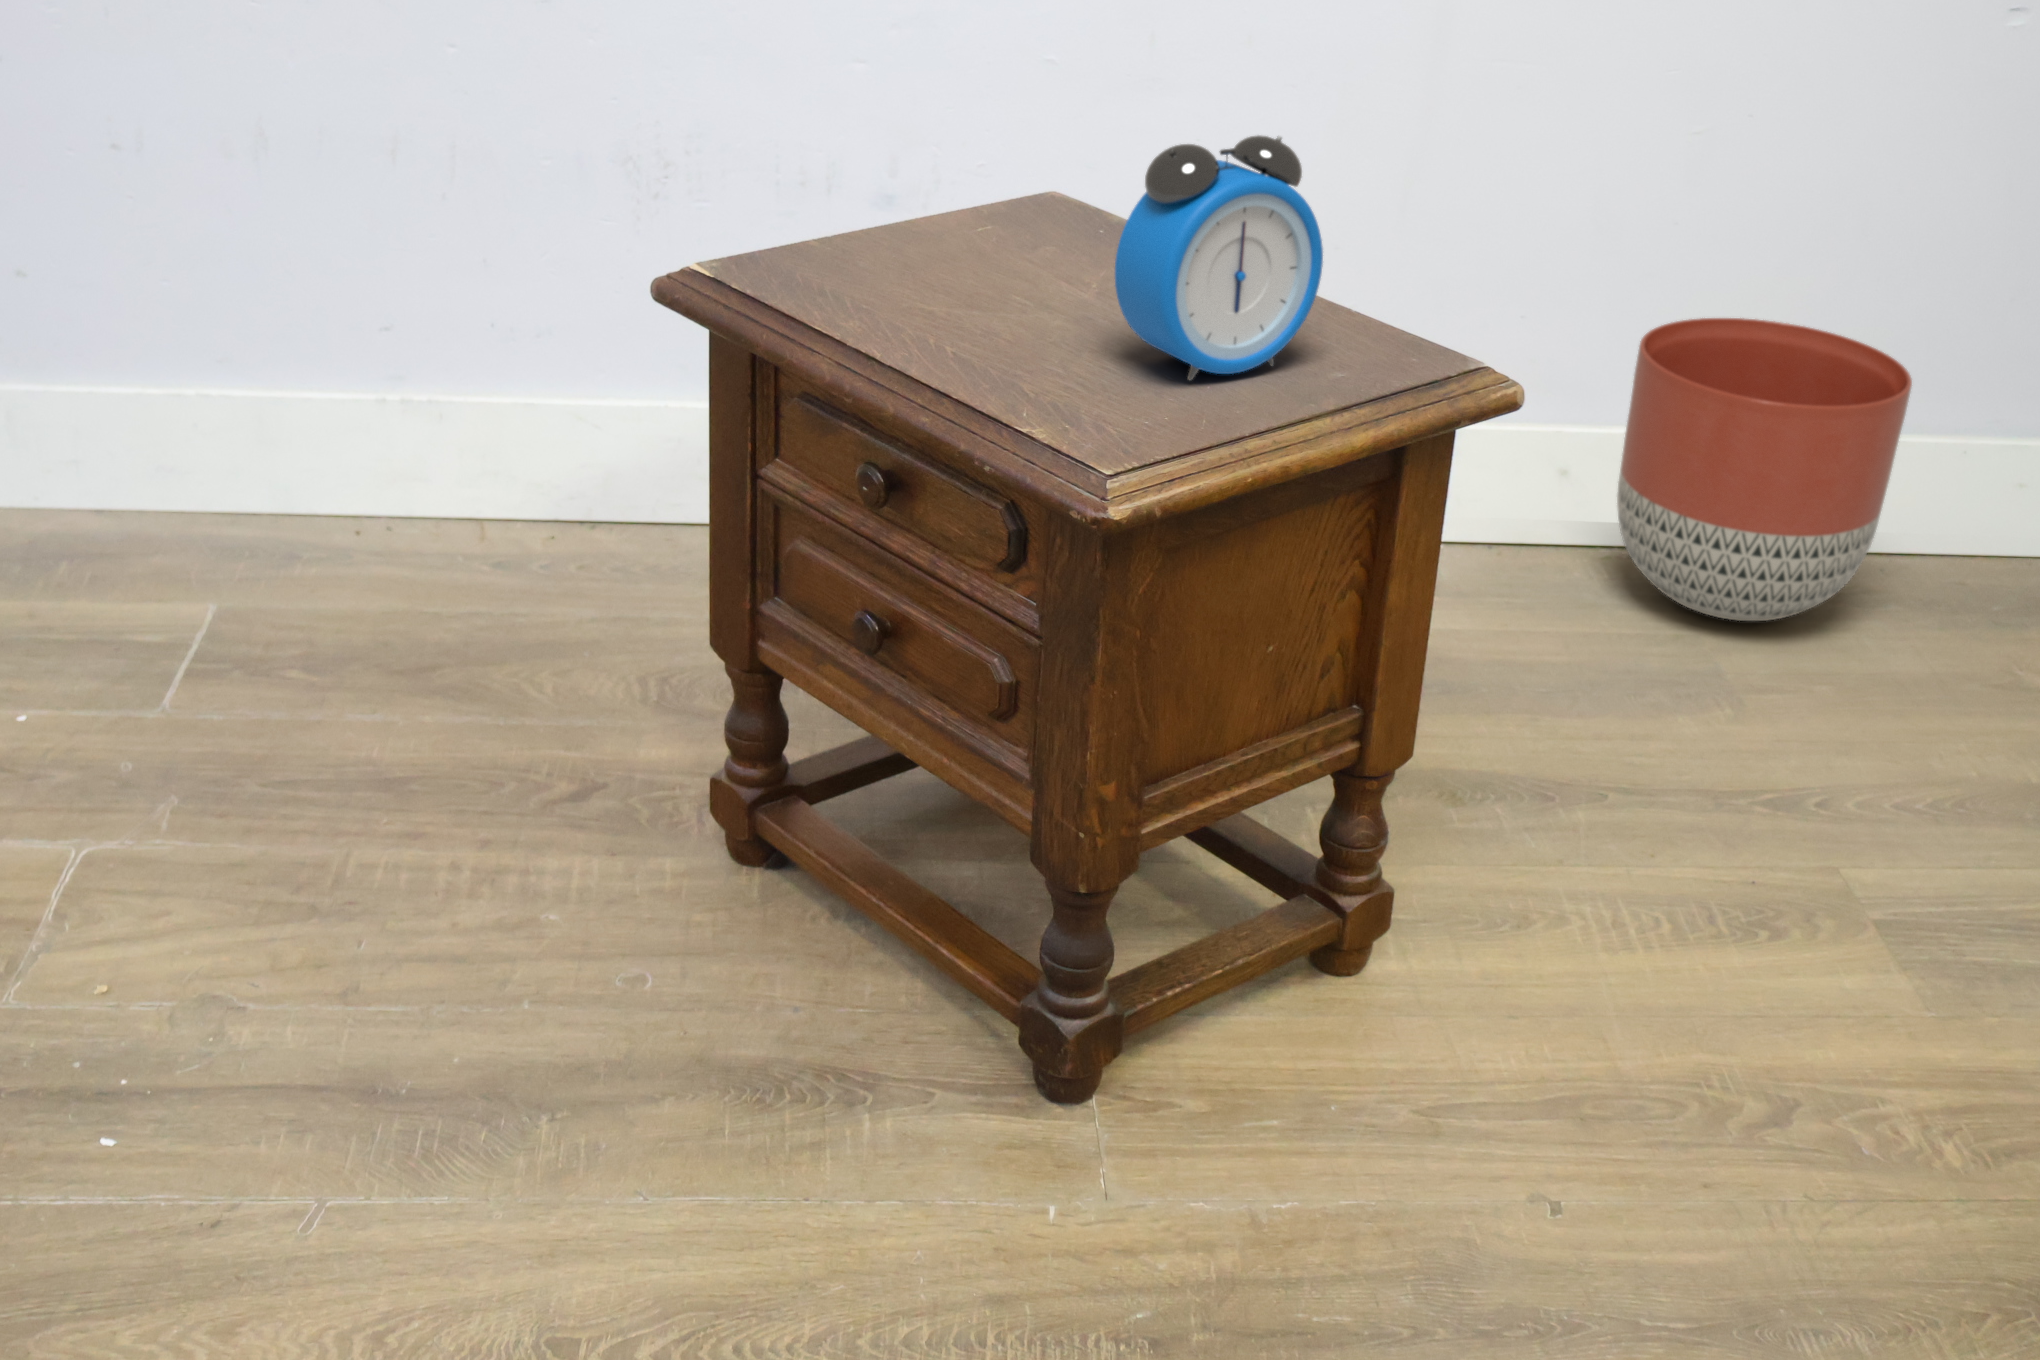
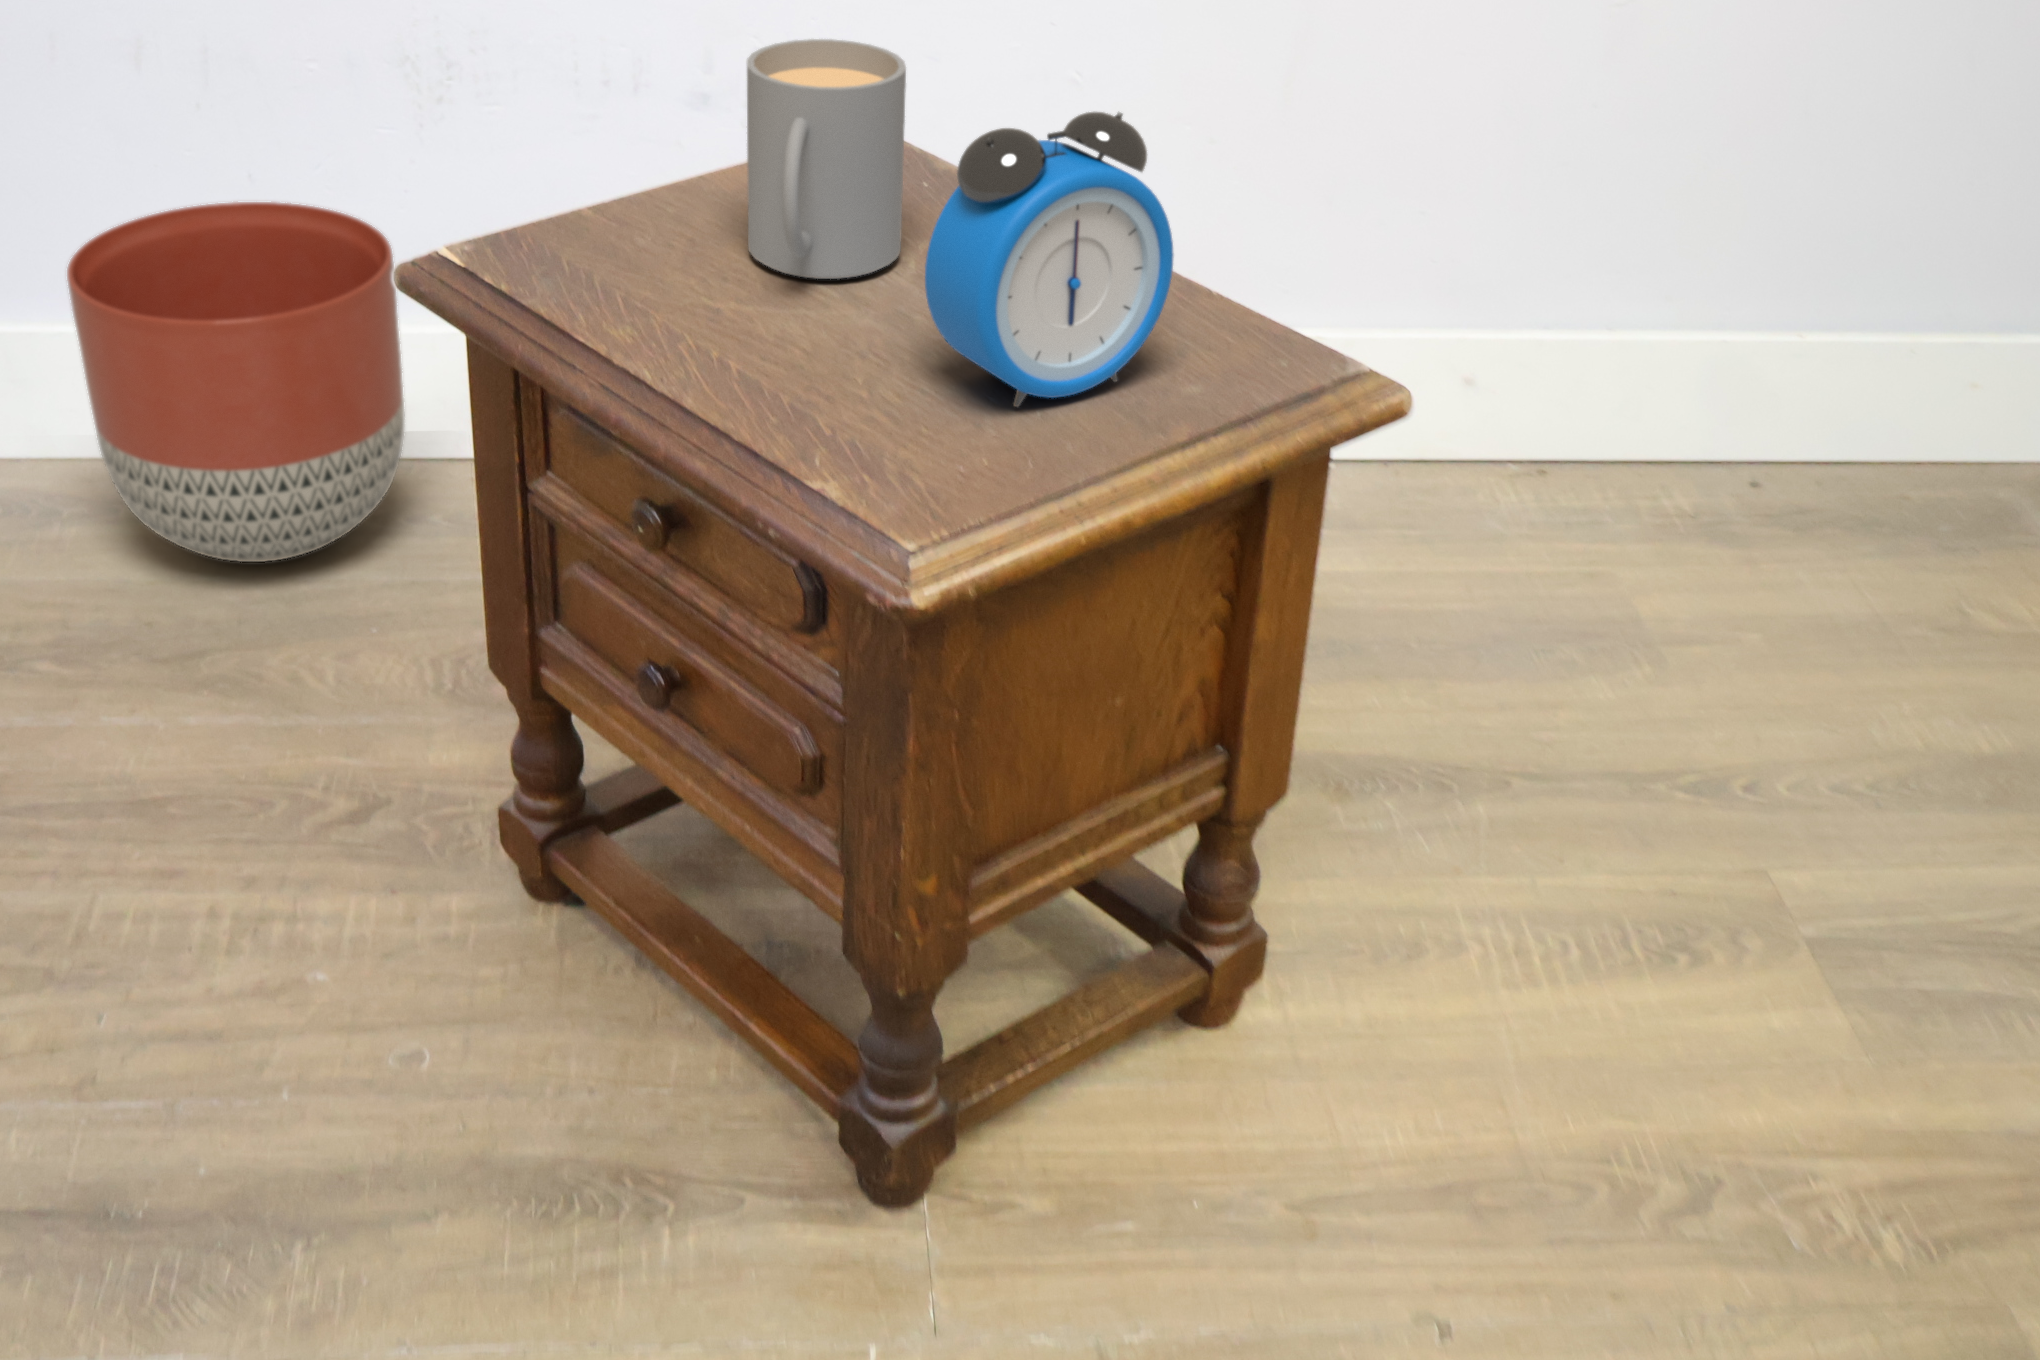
mug: none [954,93,1094,291] -> present [747,39,906,279]
planter: present [1617,318,1912,621] -> present [67,202,405,562]

